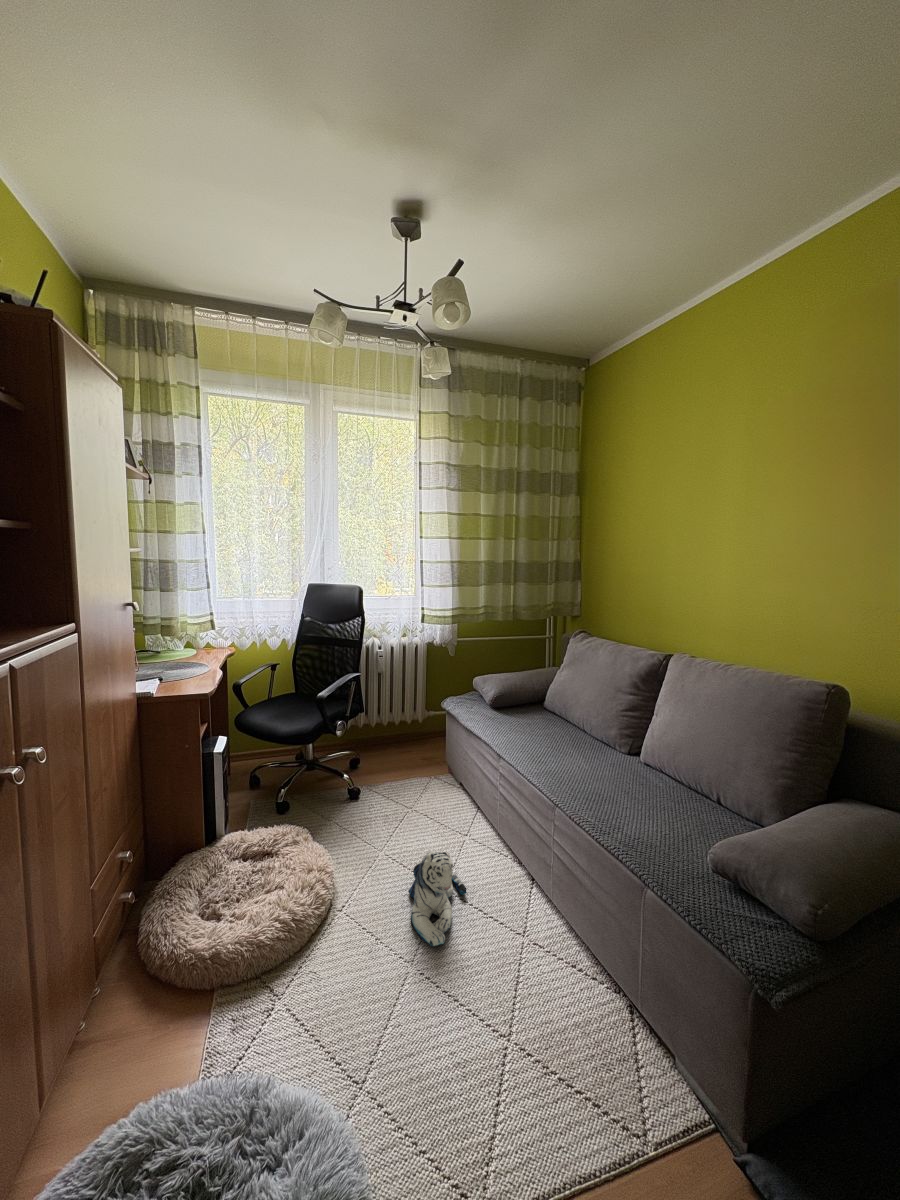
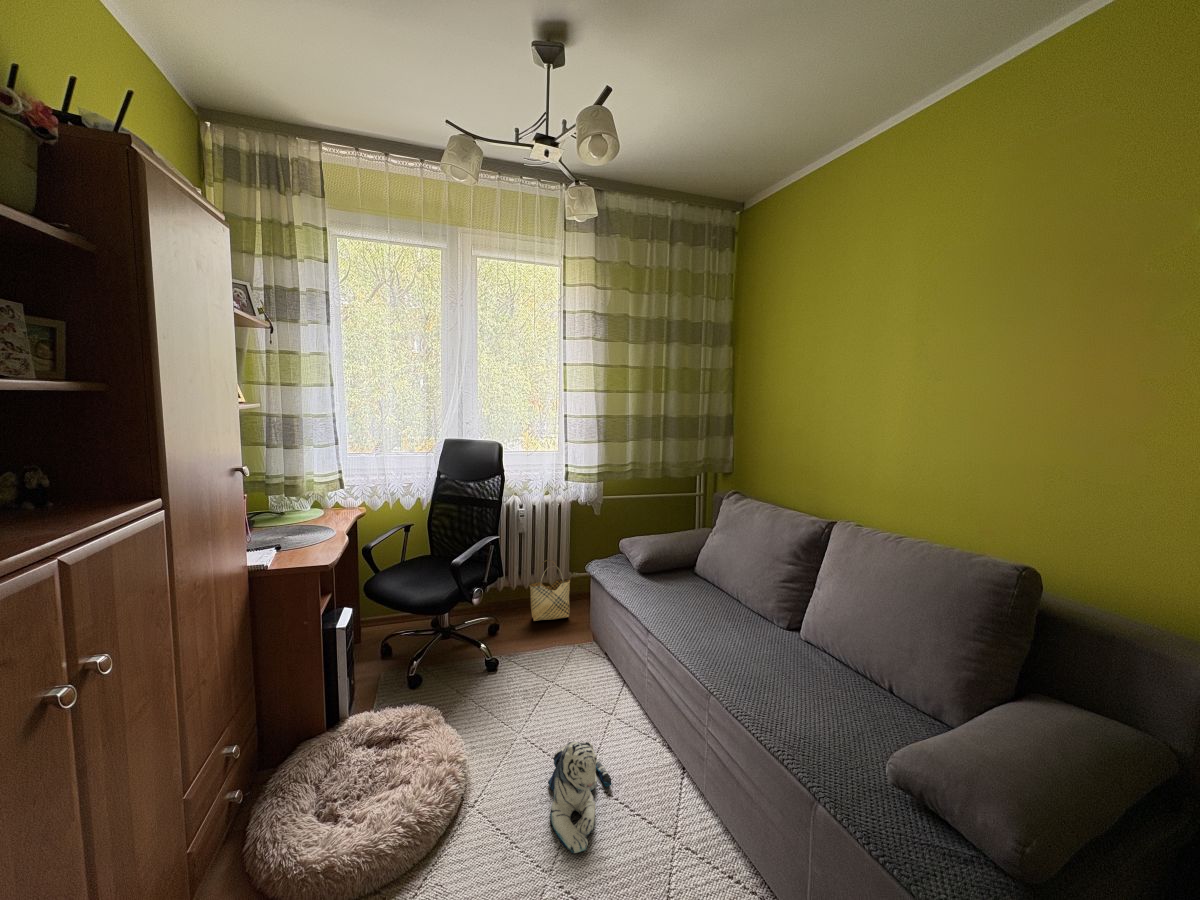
woven basket: none [388,699,426,758] -> present [529,560,570,621]

